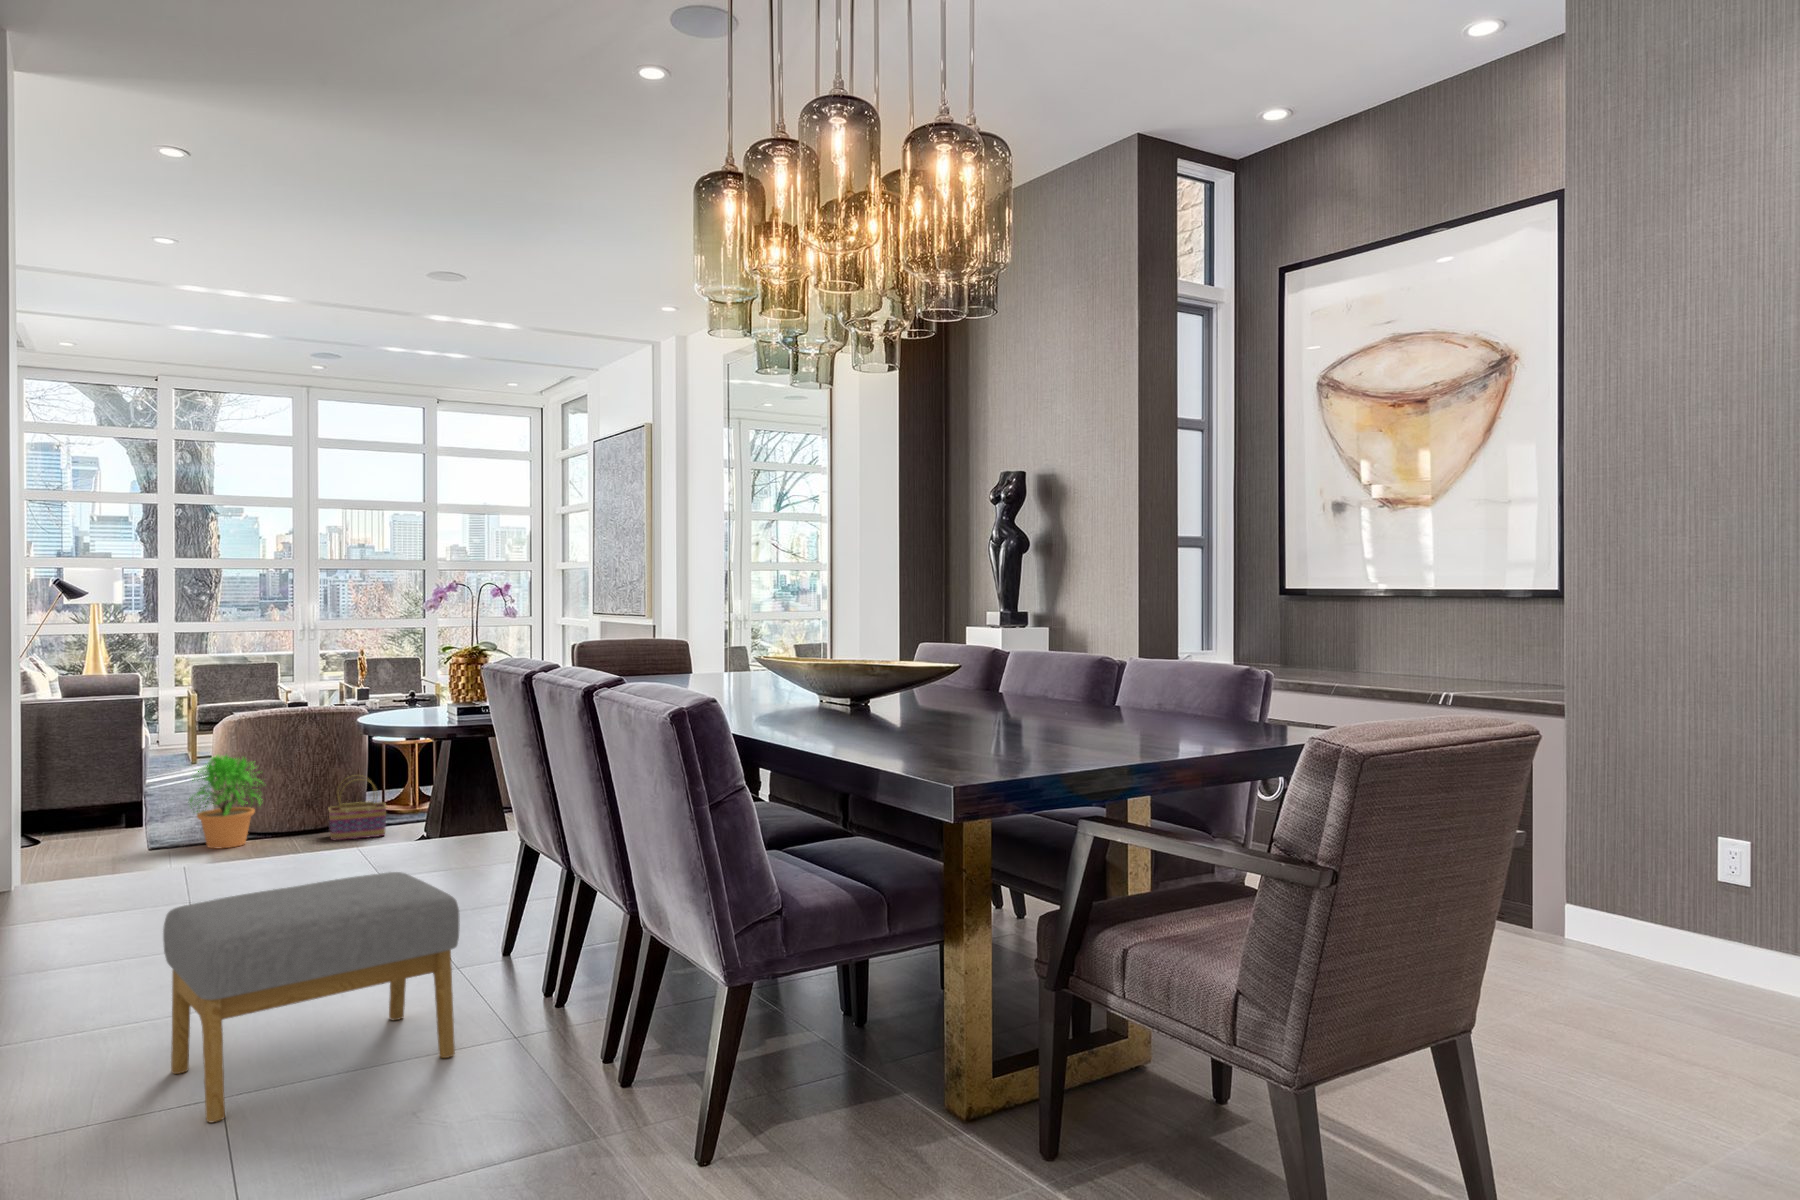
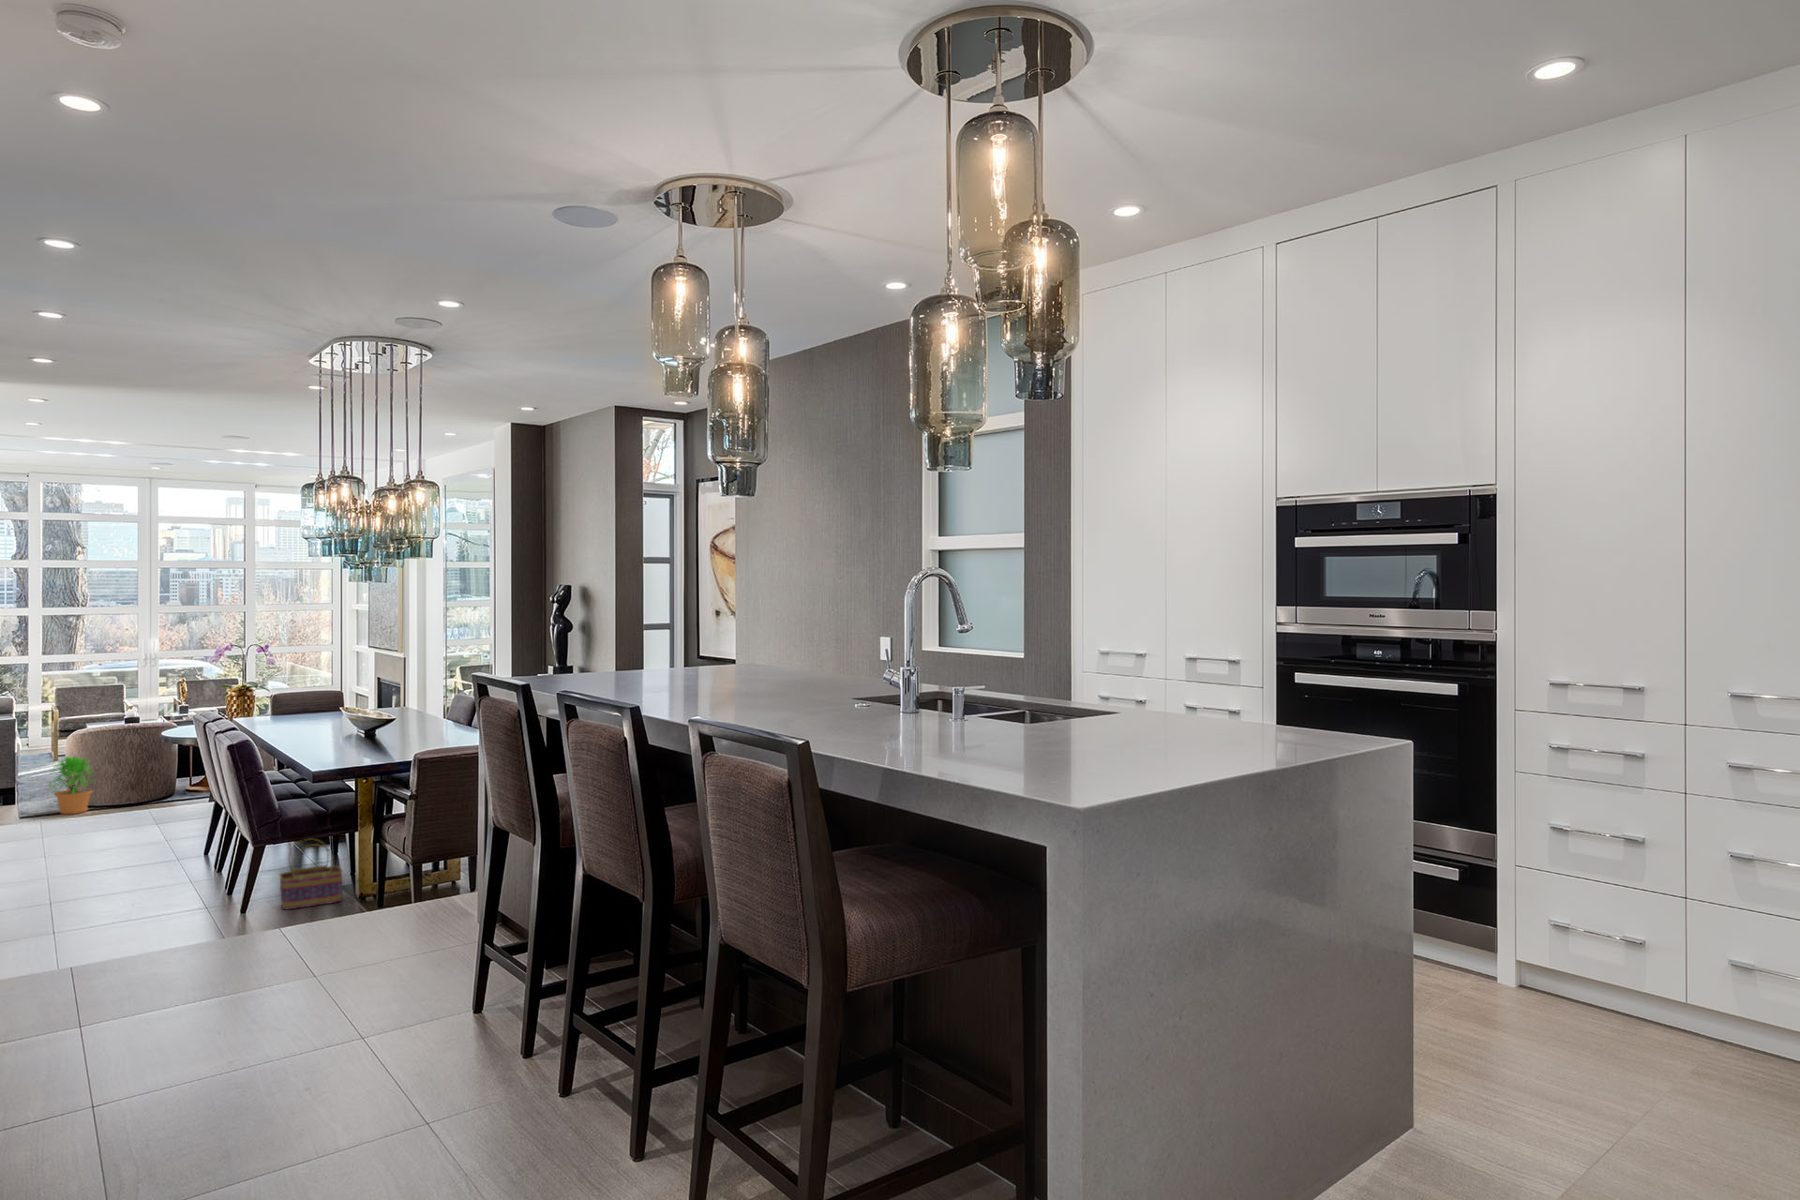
basket: present [329,779,386,840] -> present [280,841,342,909]
footstool: present [163,872,460,1122] -> none [29,812,163,907]

